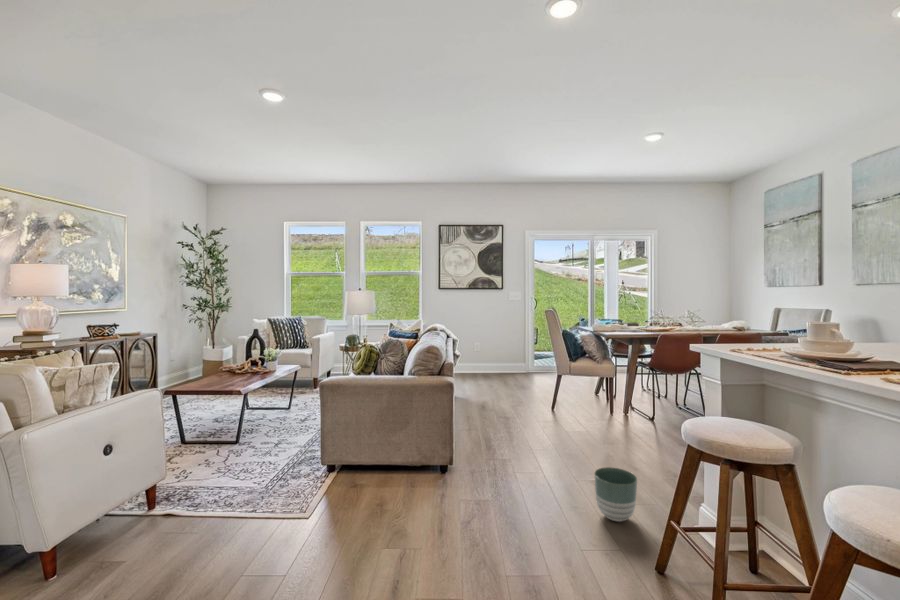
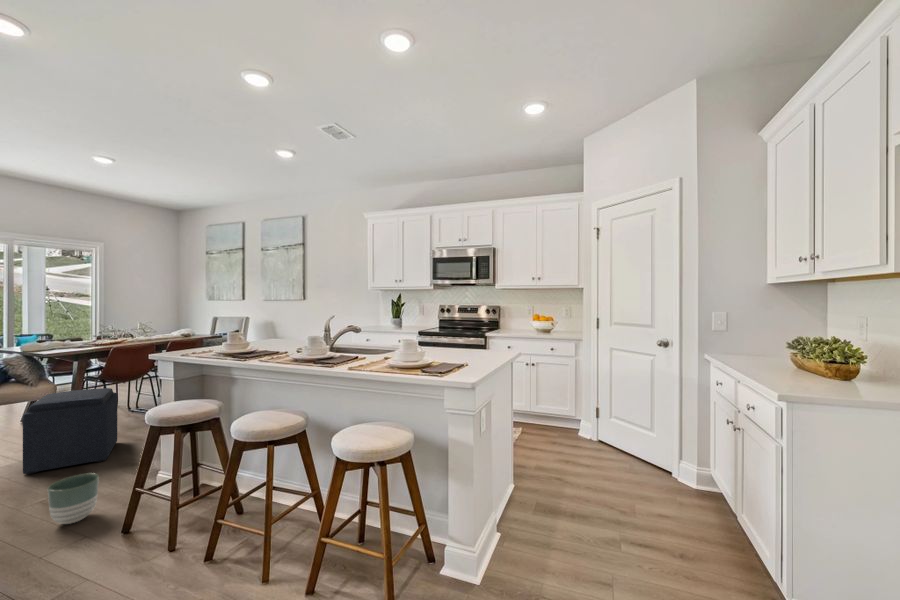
ottoman: none [587,374,663,457] -> present [23,388,117,474]

